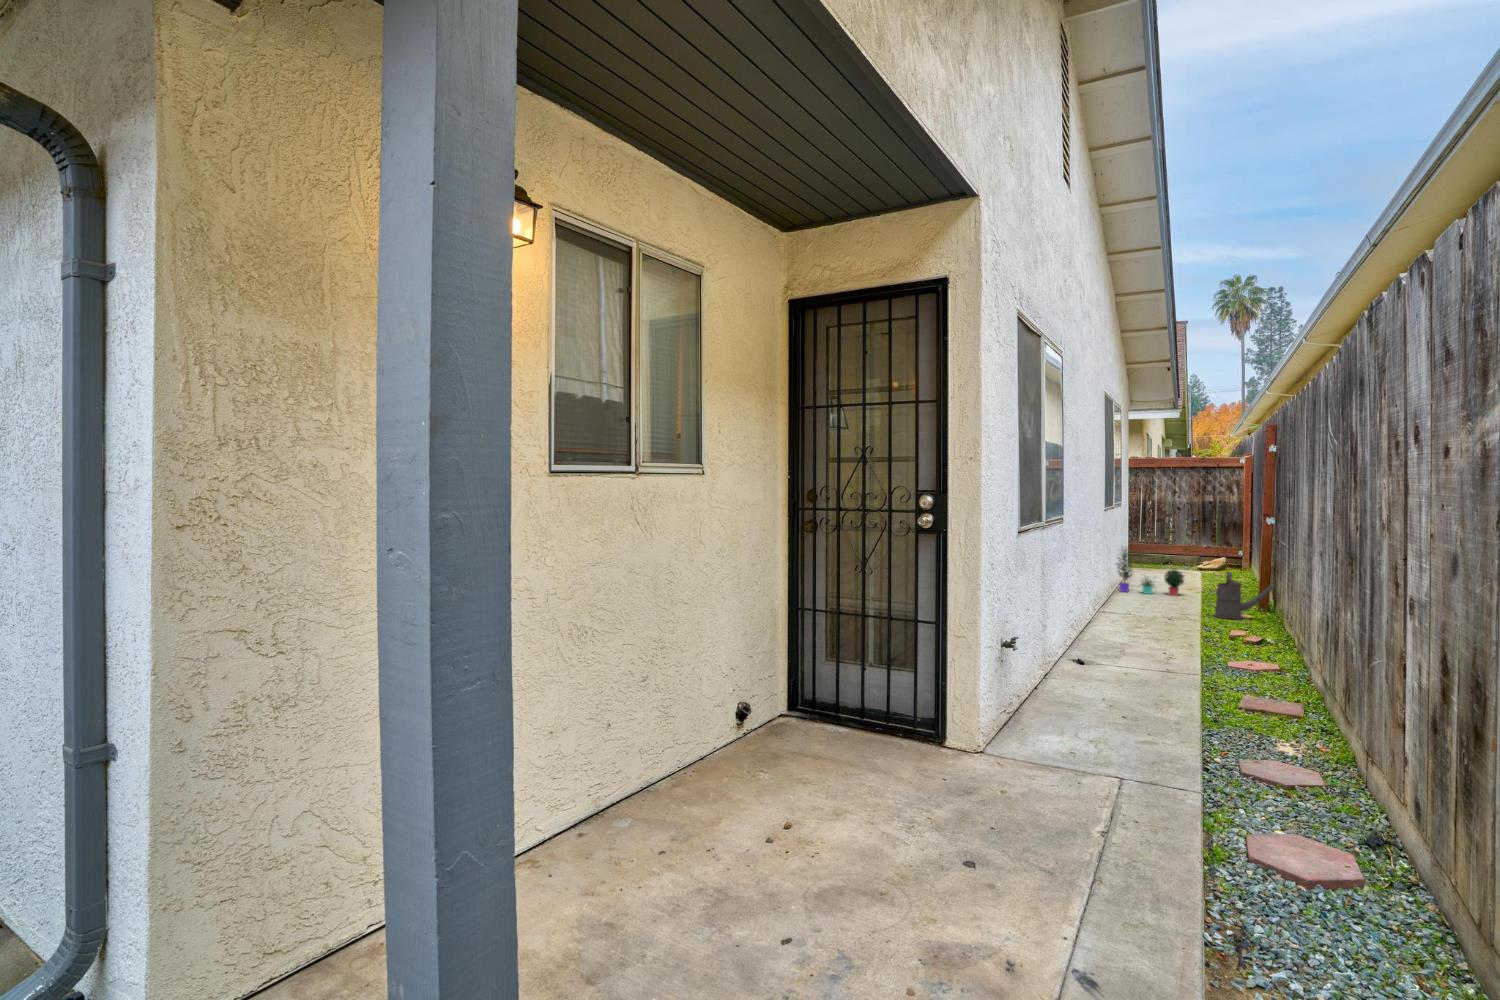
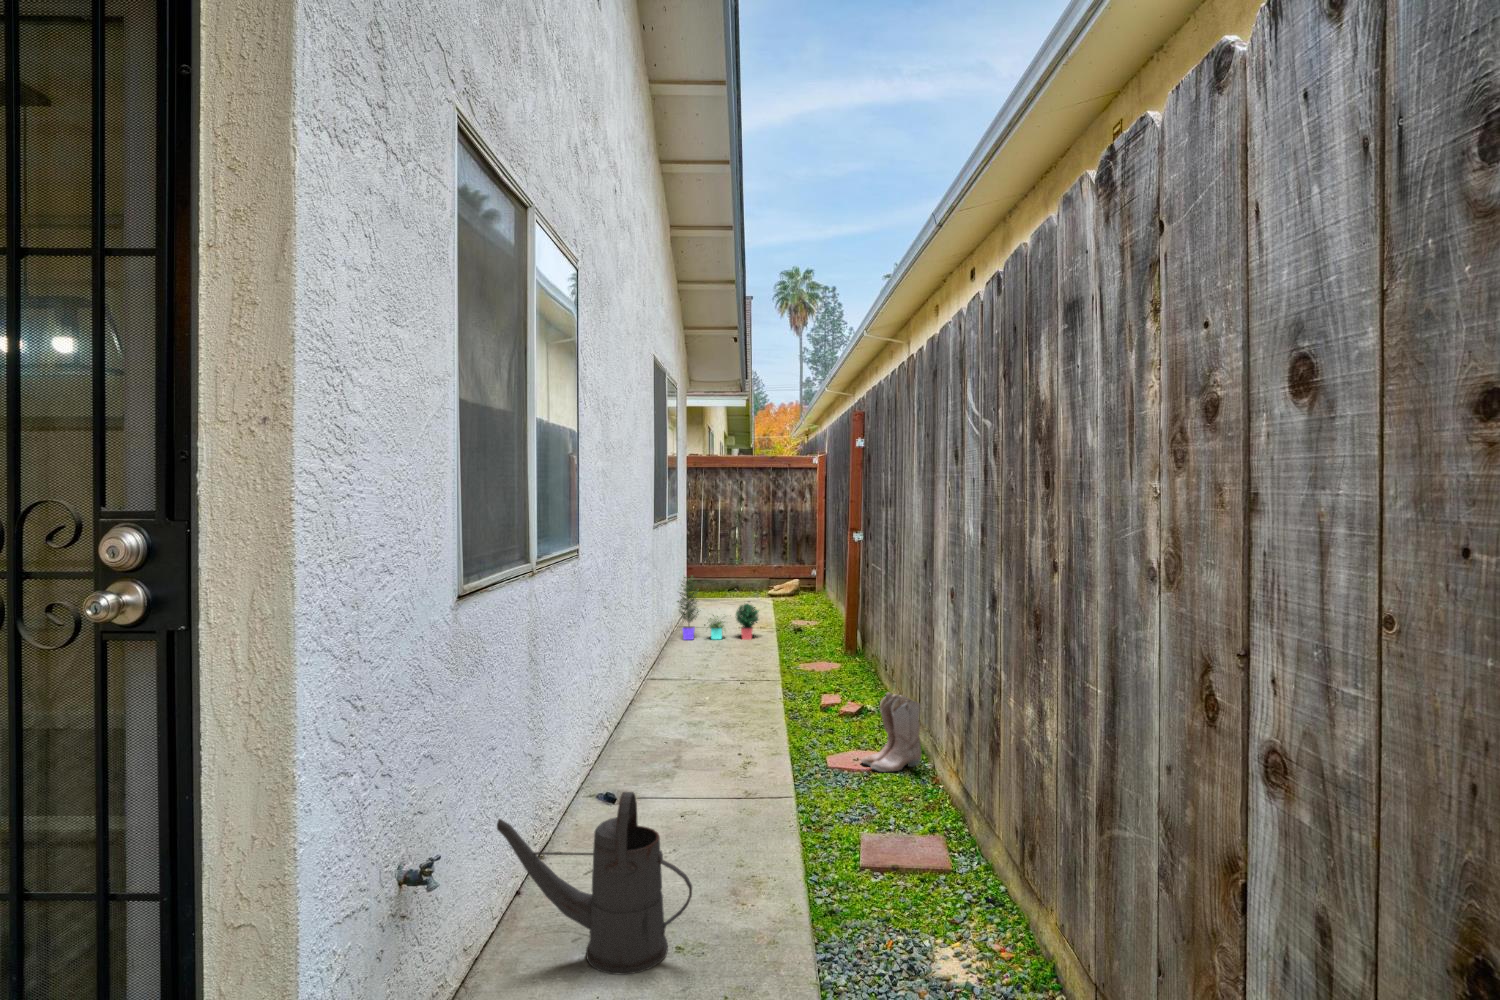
watering can: present [1214,572,1273,619] -> present [497,792,692,975]
boots: none [1254,624,1306,675] -> present [861,693,922,772]

